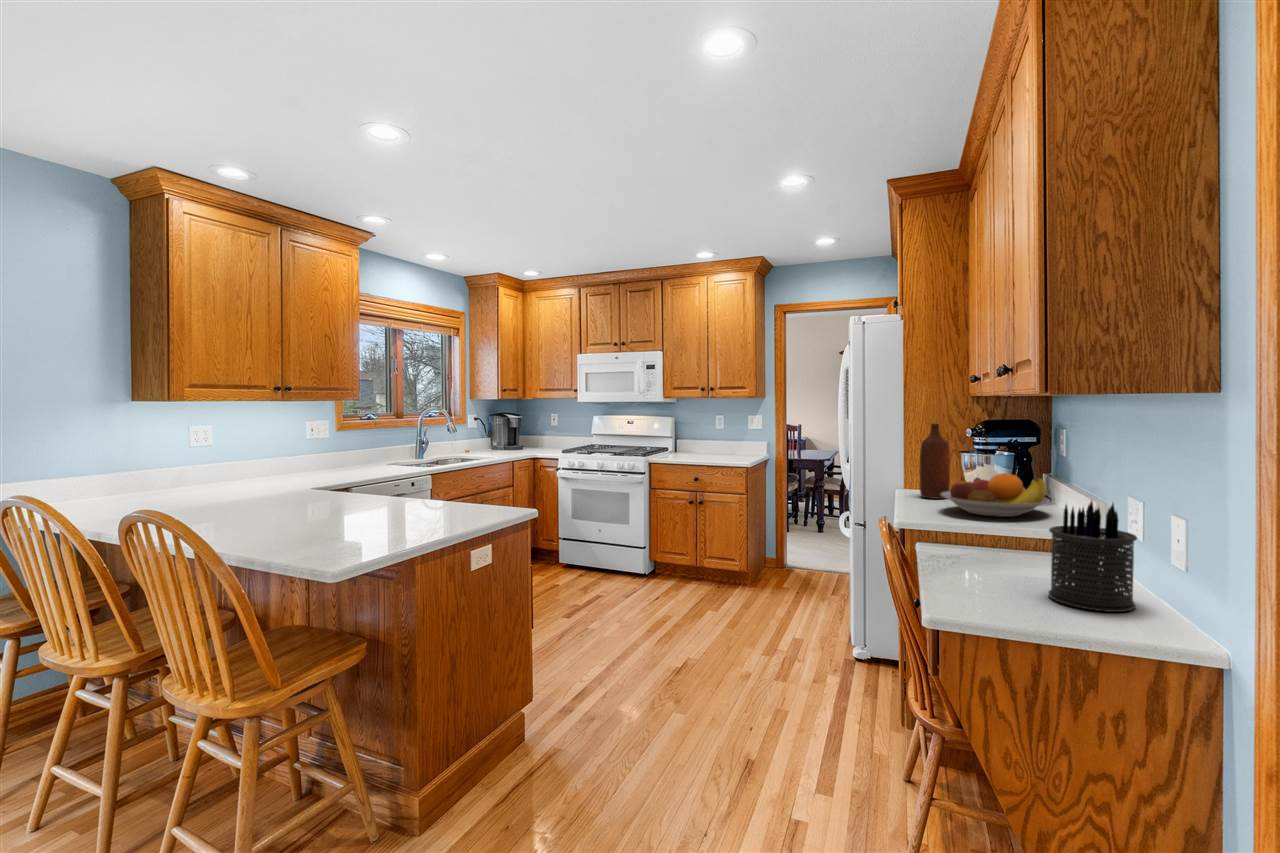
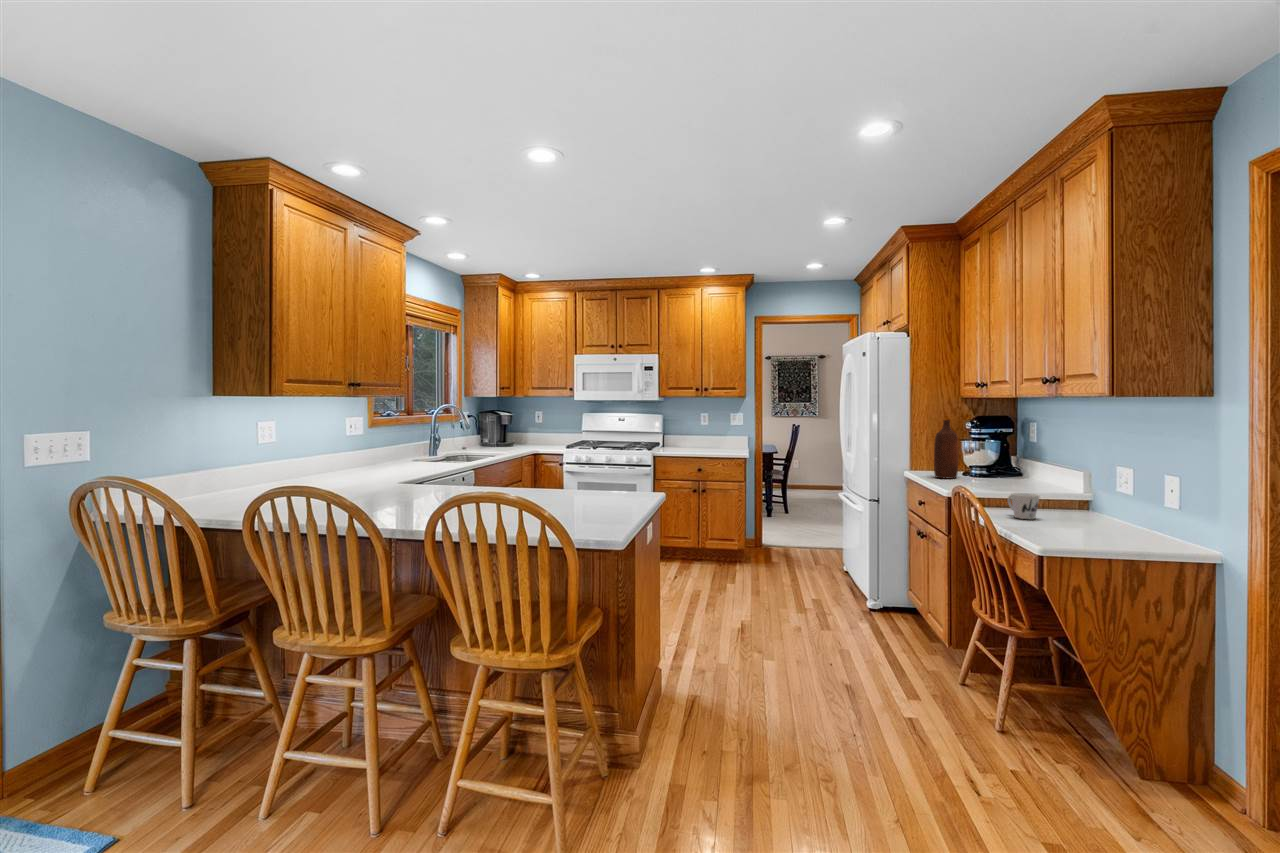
fruit bowl: present [941,473,1050,517] -> none [966,456,1048,488]
pen holder: present [1048,501,1137,612] -> none [1091,467,1151,540]
mug: none [963,526,1002,565] -> present [1008,493,1040,519]

